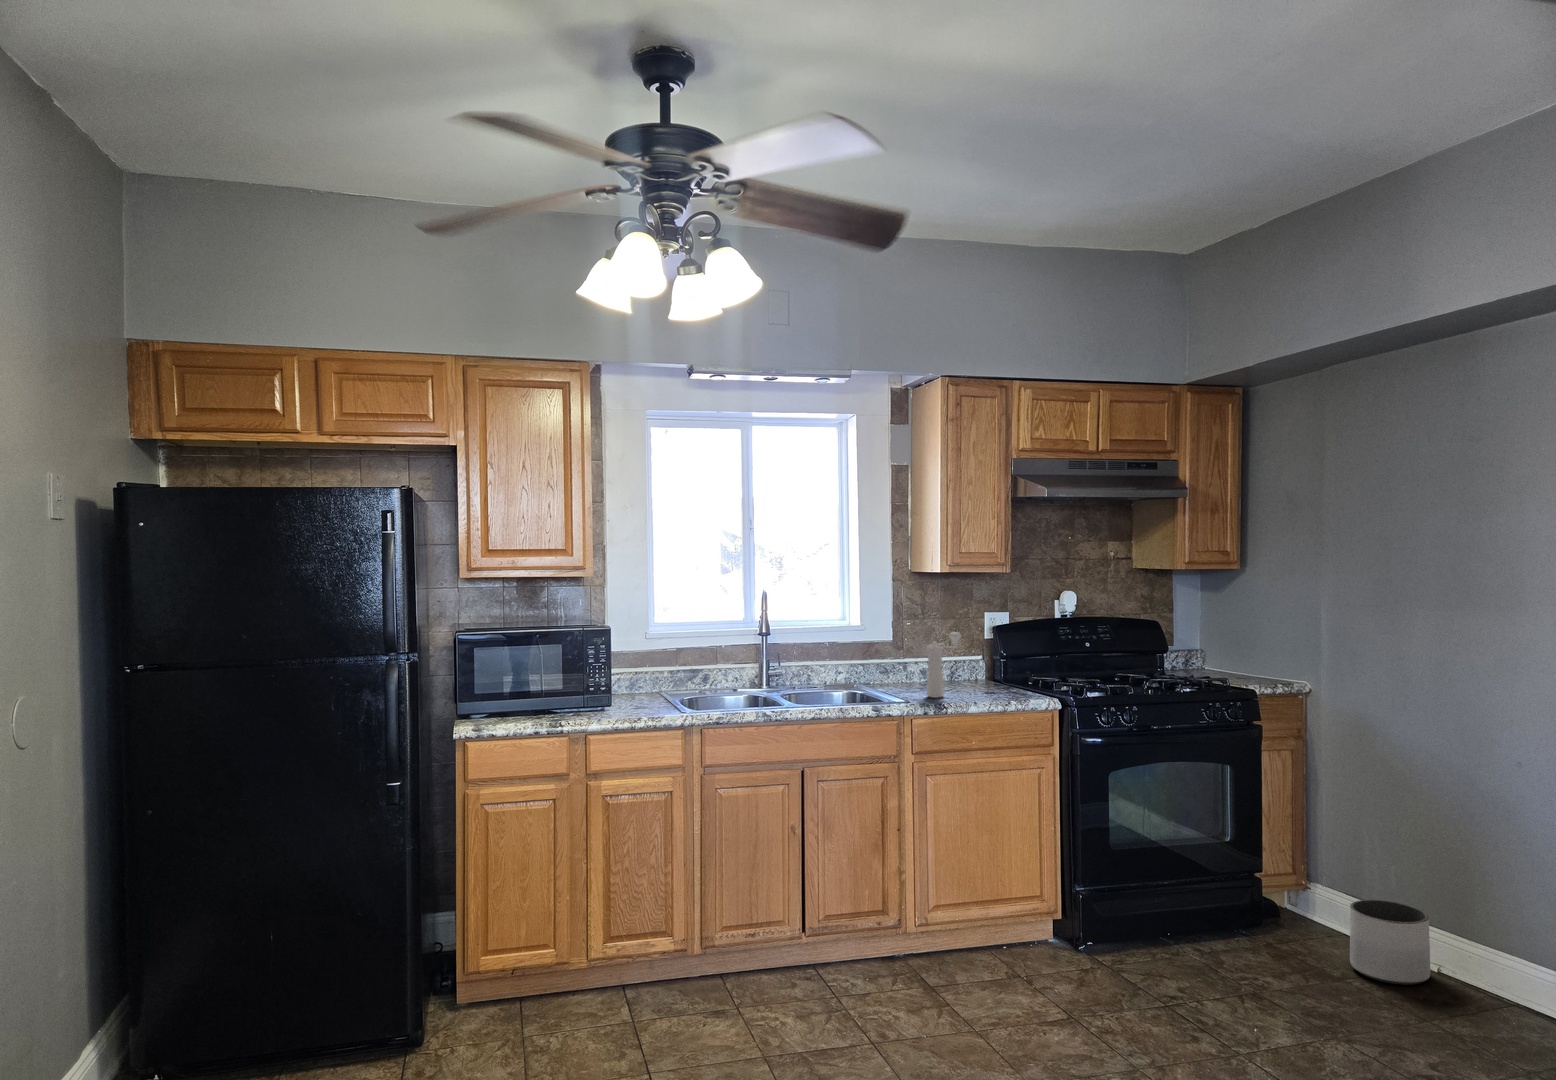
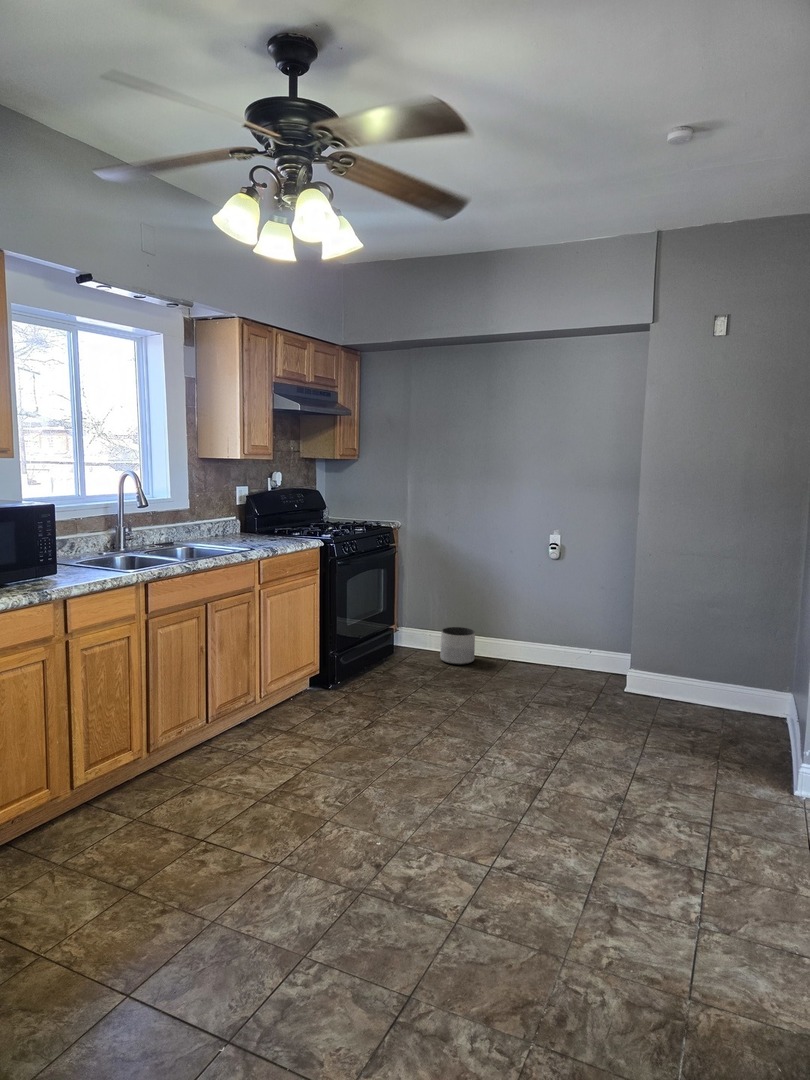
pepper mill: present [927,632,961,698] -> none [248,501,262,546]

